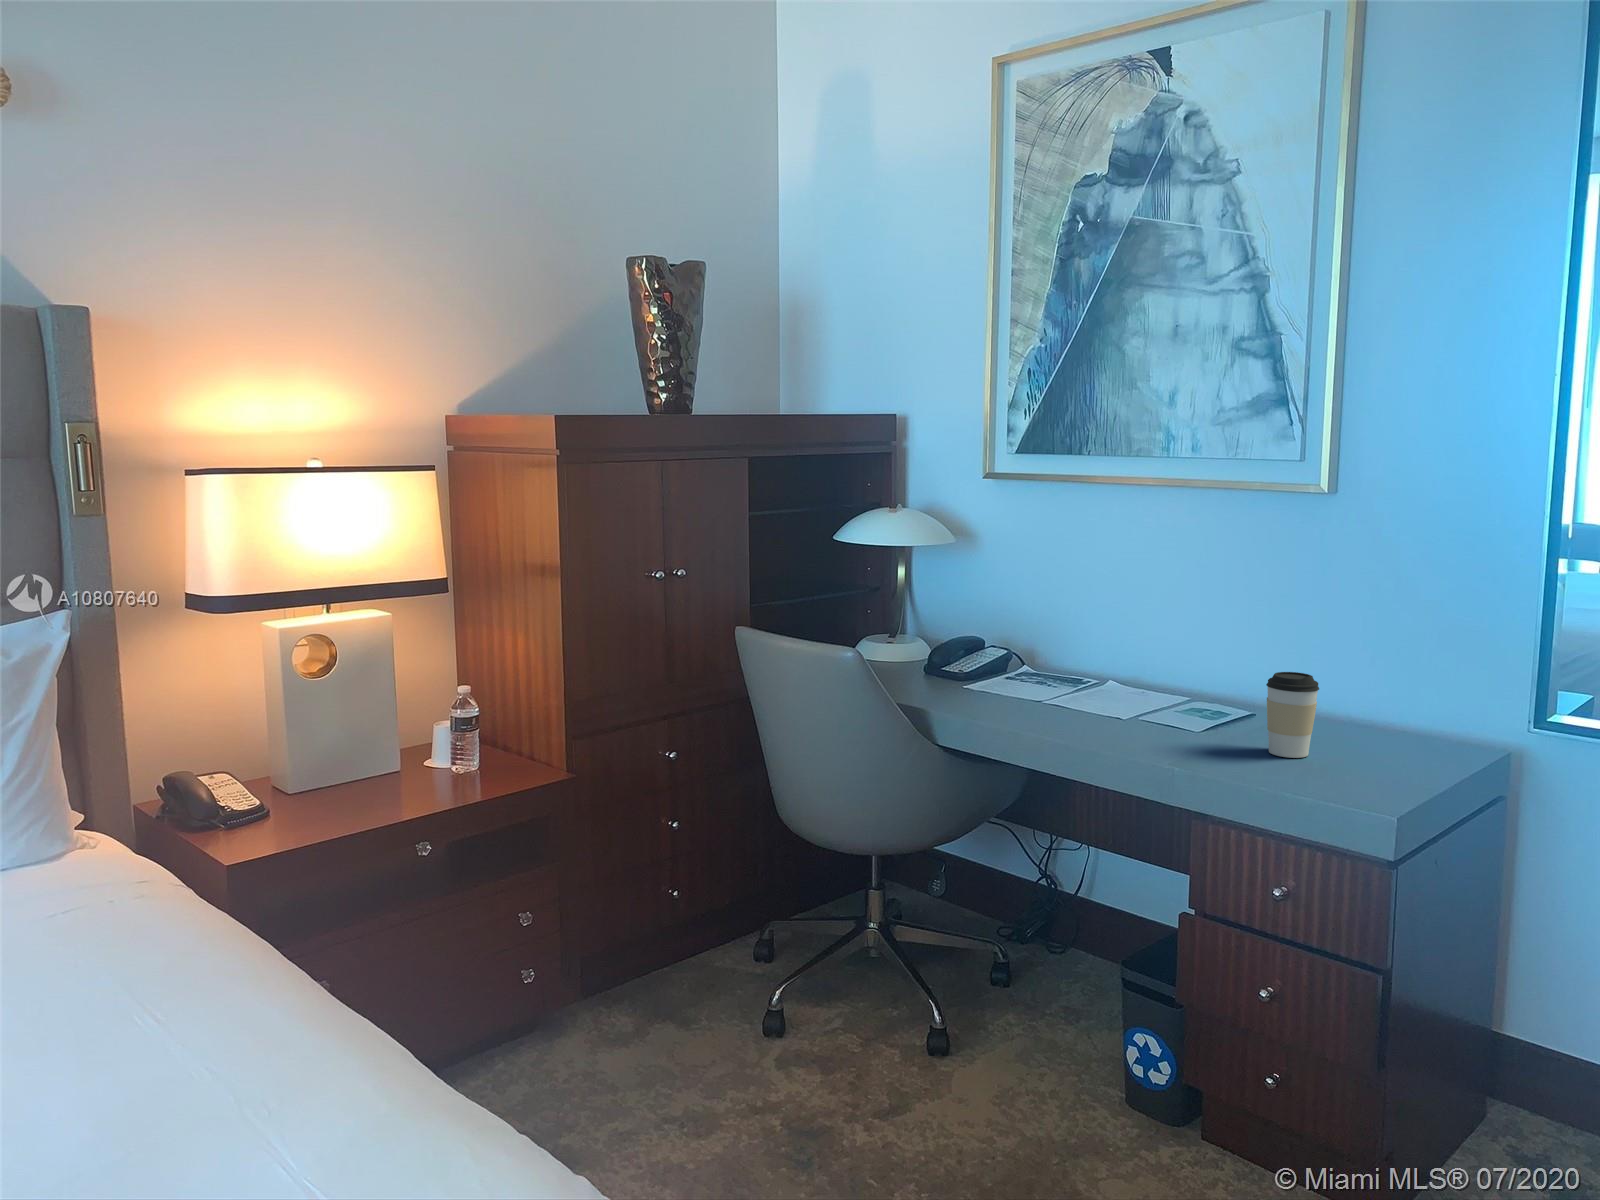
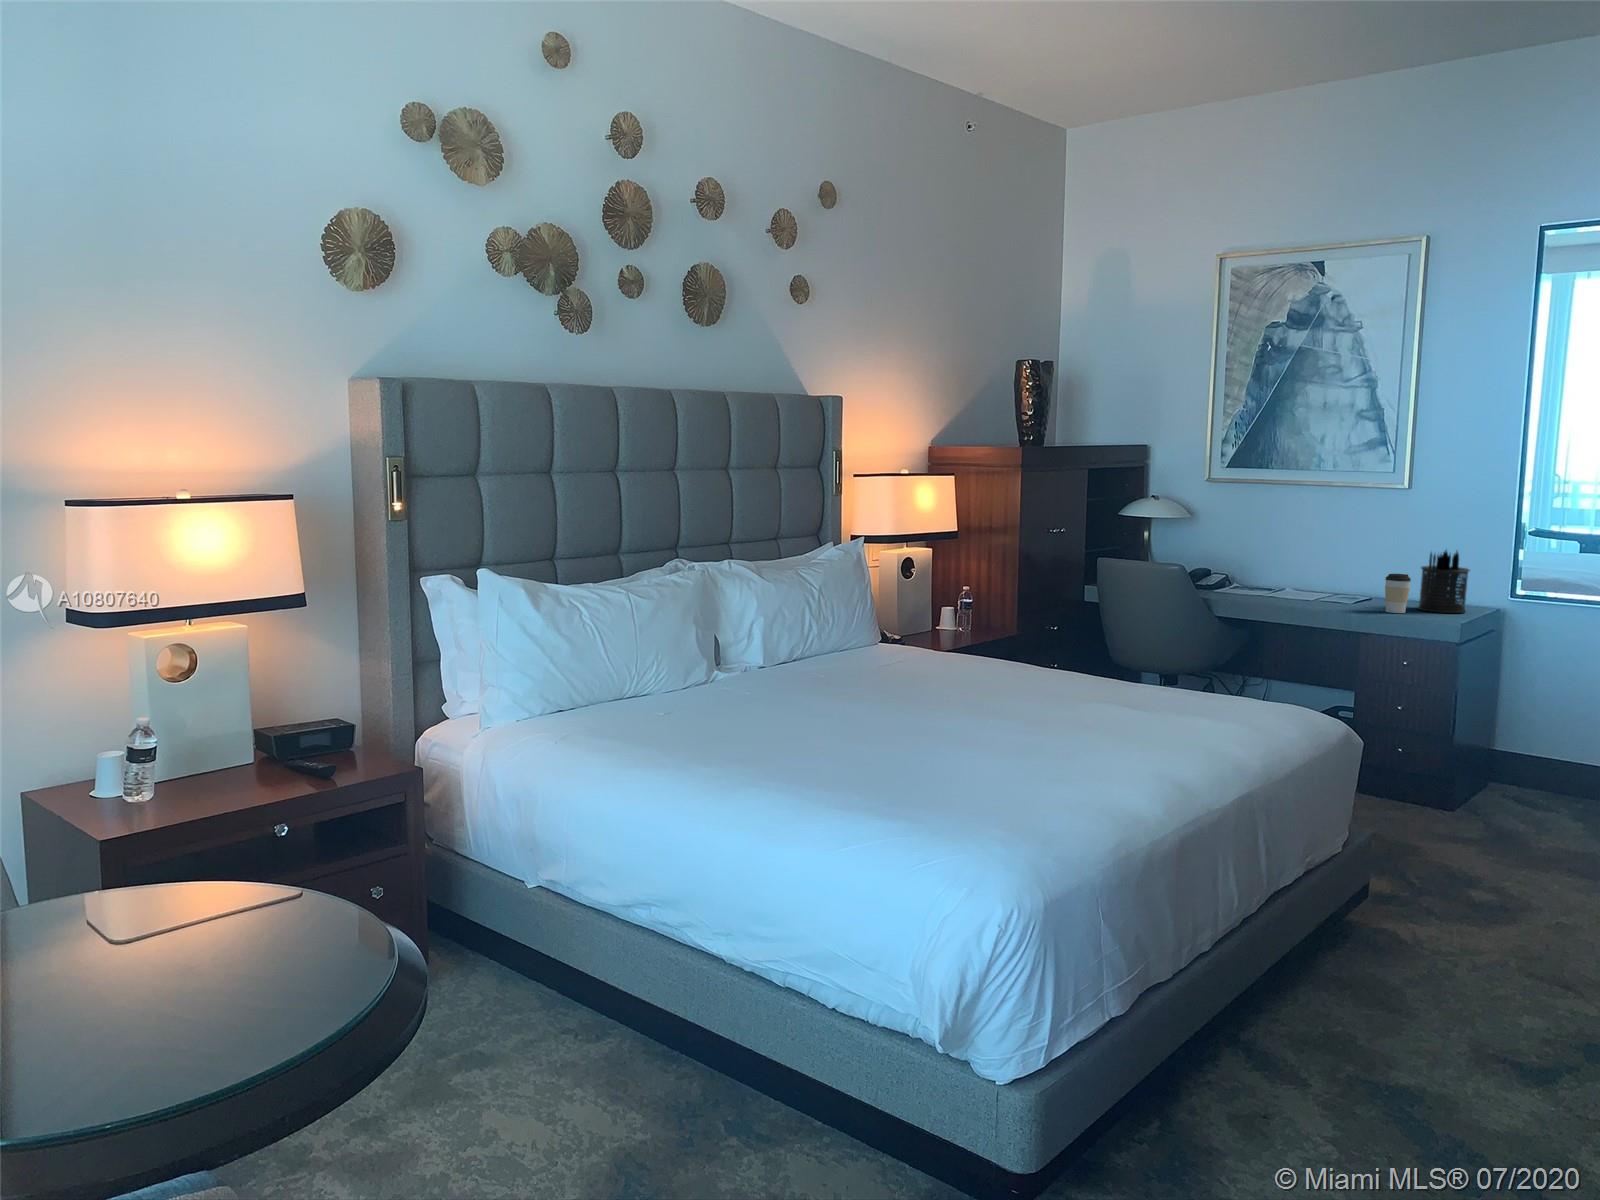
pen holder: none [1341,616,1448,756] -> present [1418,551,1470,613]

